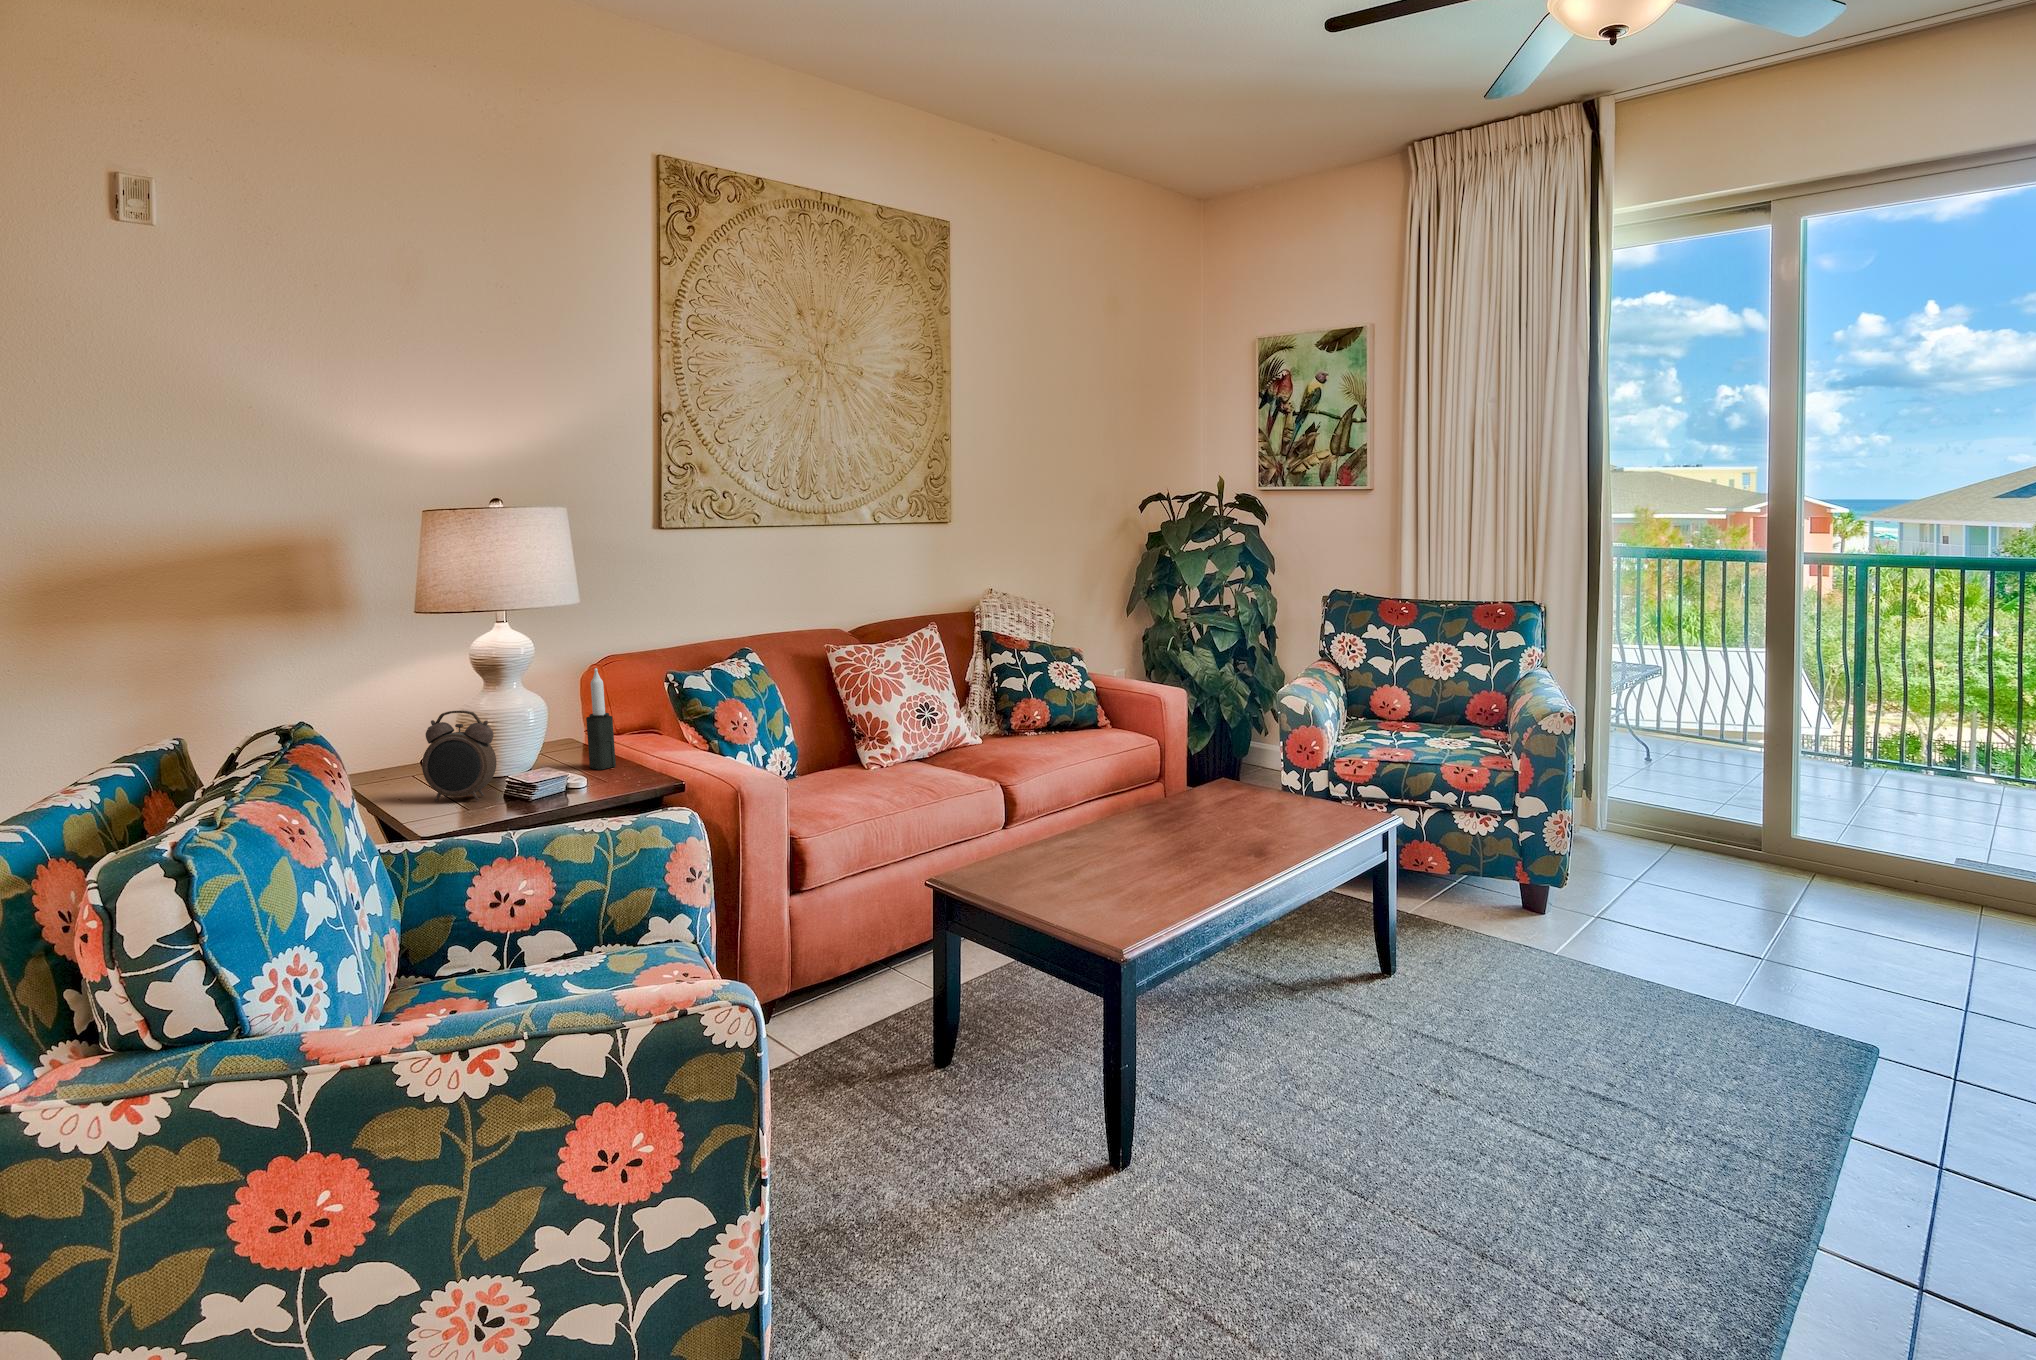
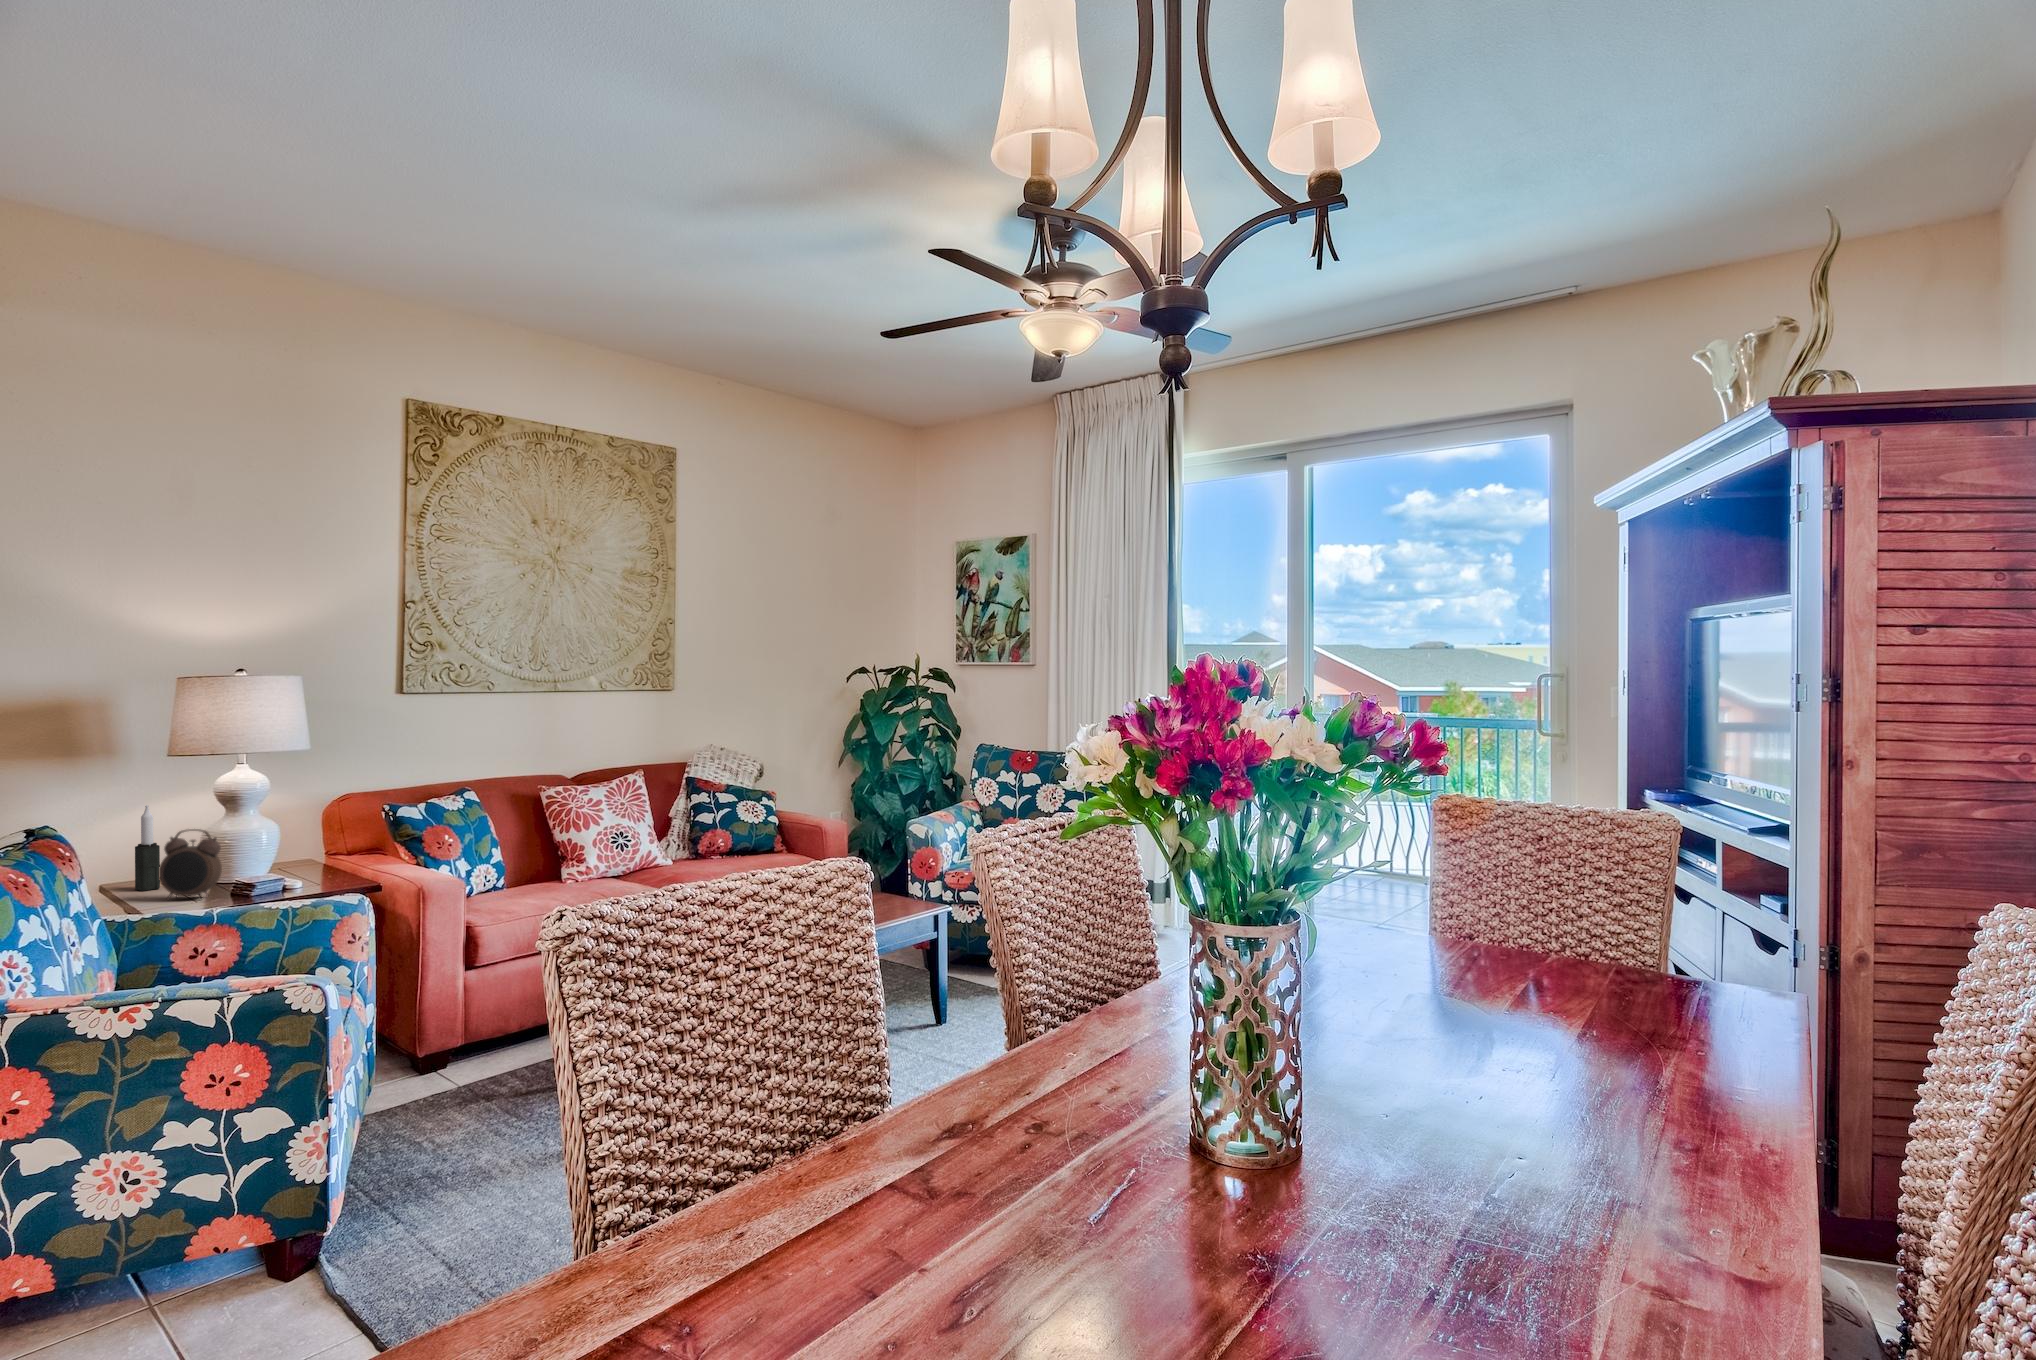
candle: present [586,668,616,770] -> present [135,805,160,891]

